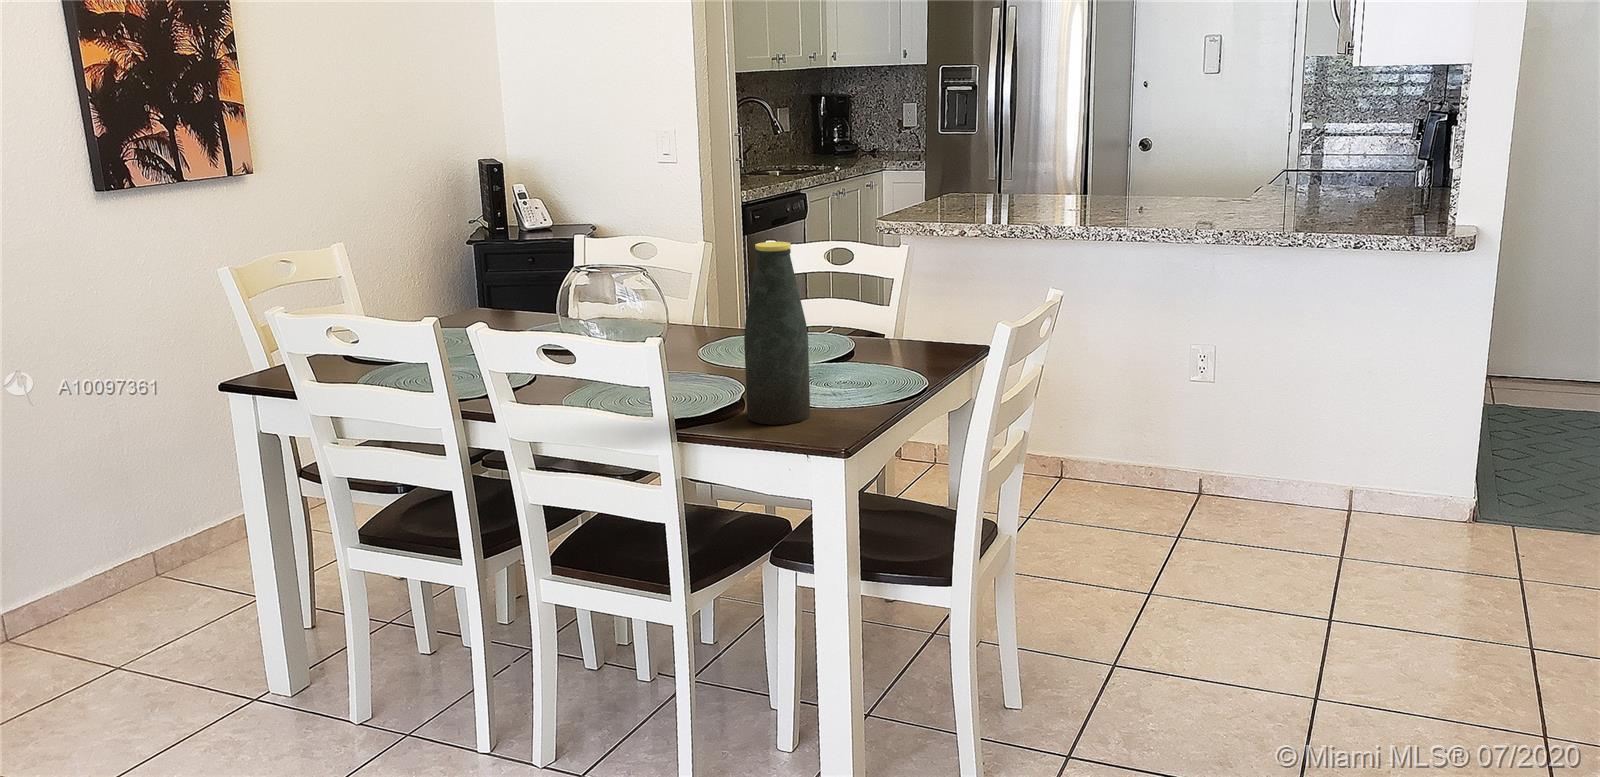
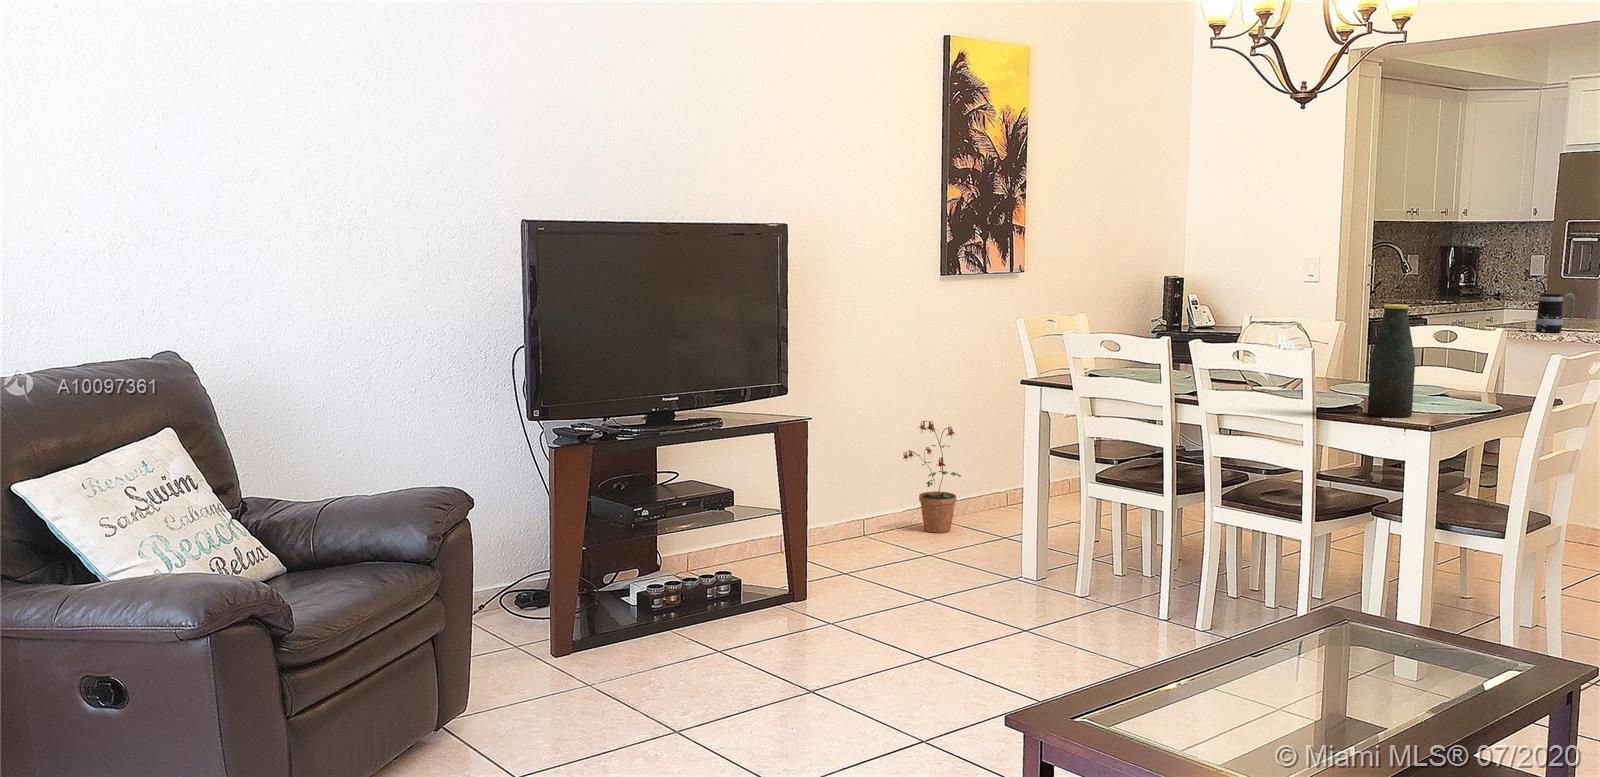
mug: none [929,168,969,219] -> present [1535,293,1575,333]
potted plant: none [65,435,179,613] -> present [903,421,961,533]

